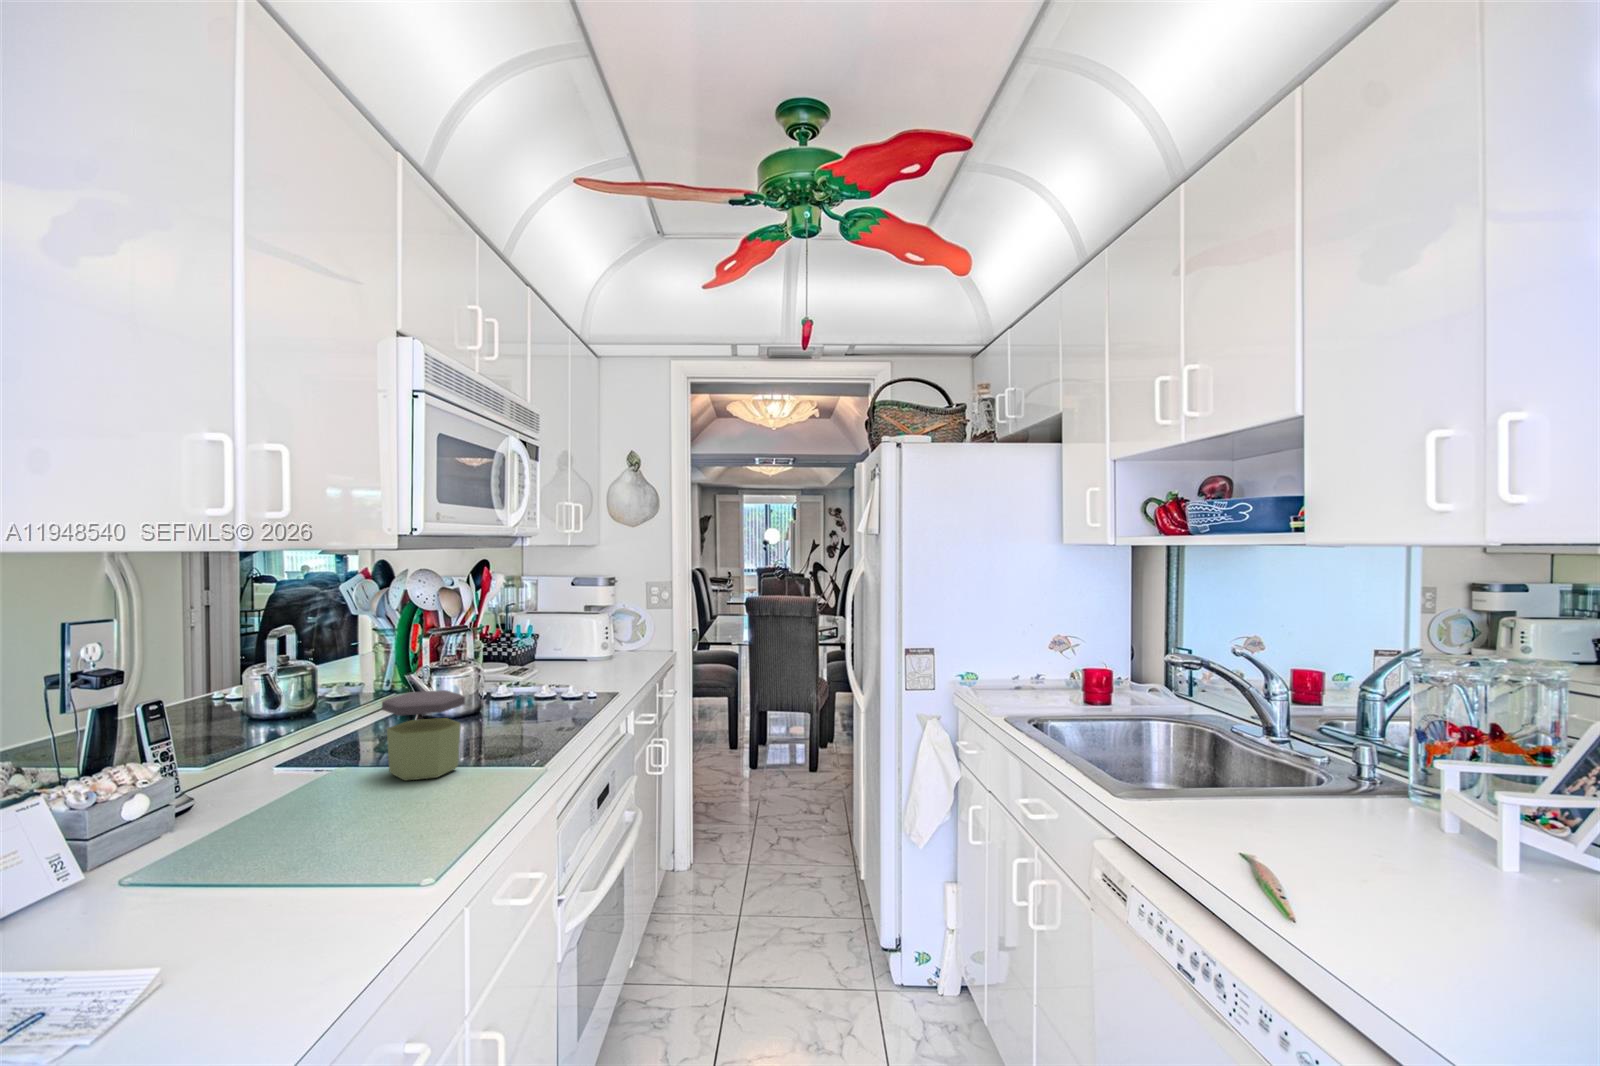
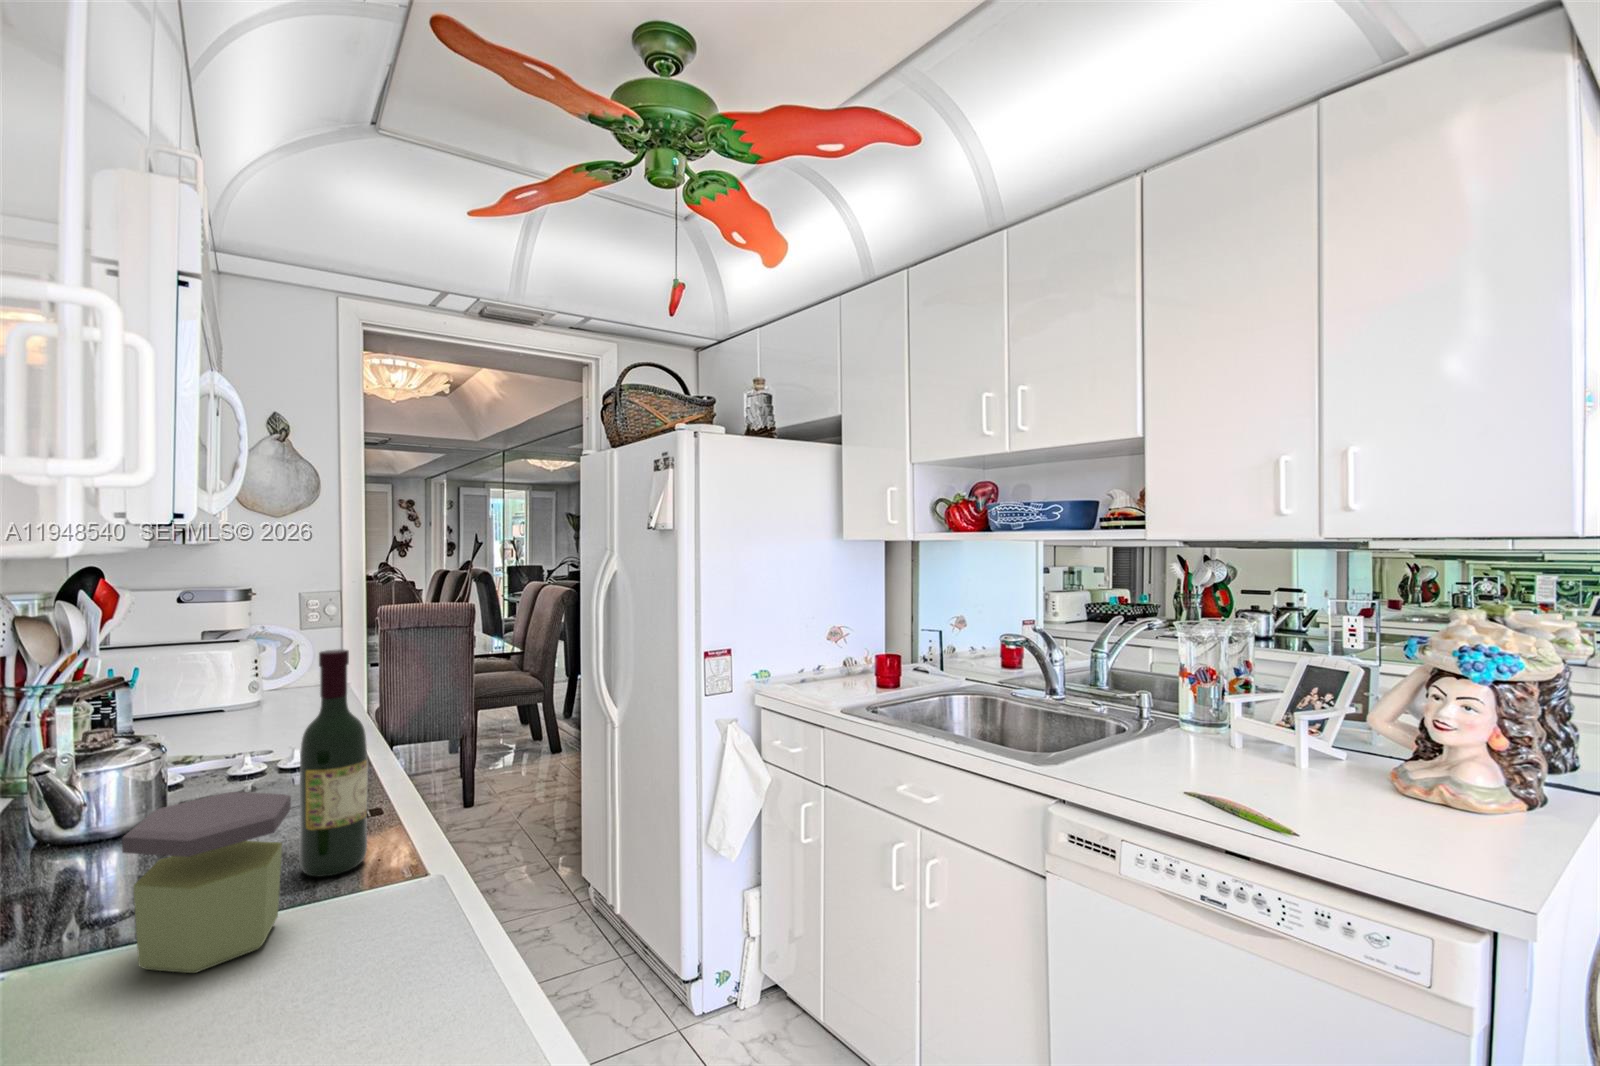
wine bottle: none [496,614,534,754] -> present [299,649,367,877]

